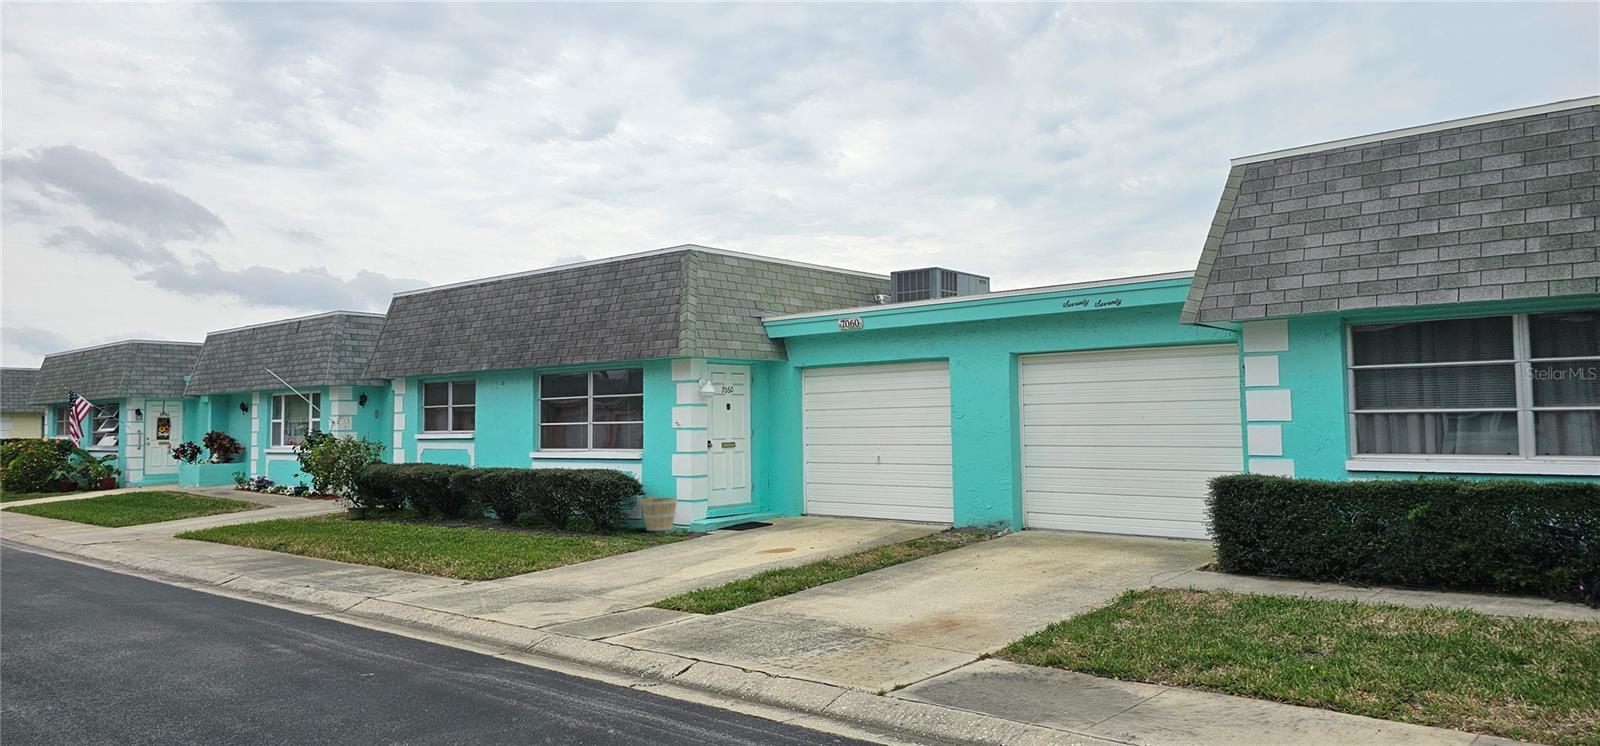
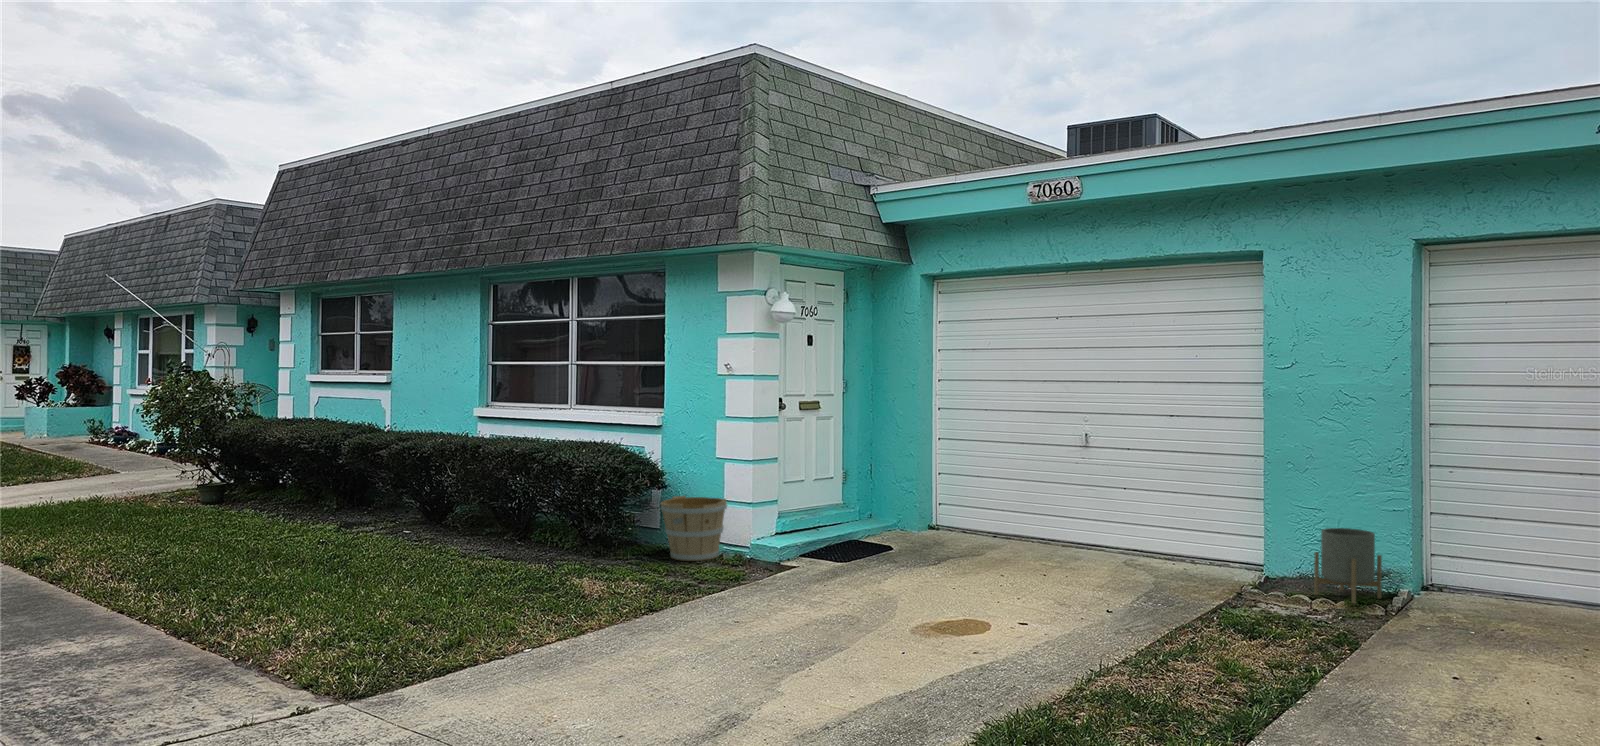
planter: none [963,500,994,535] -> present [1314,528,1382,604]

